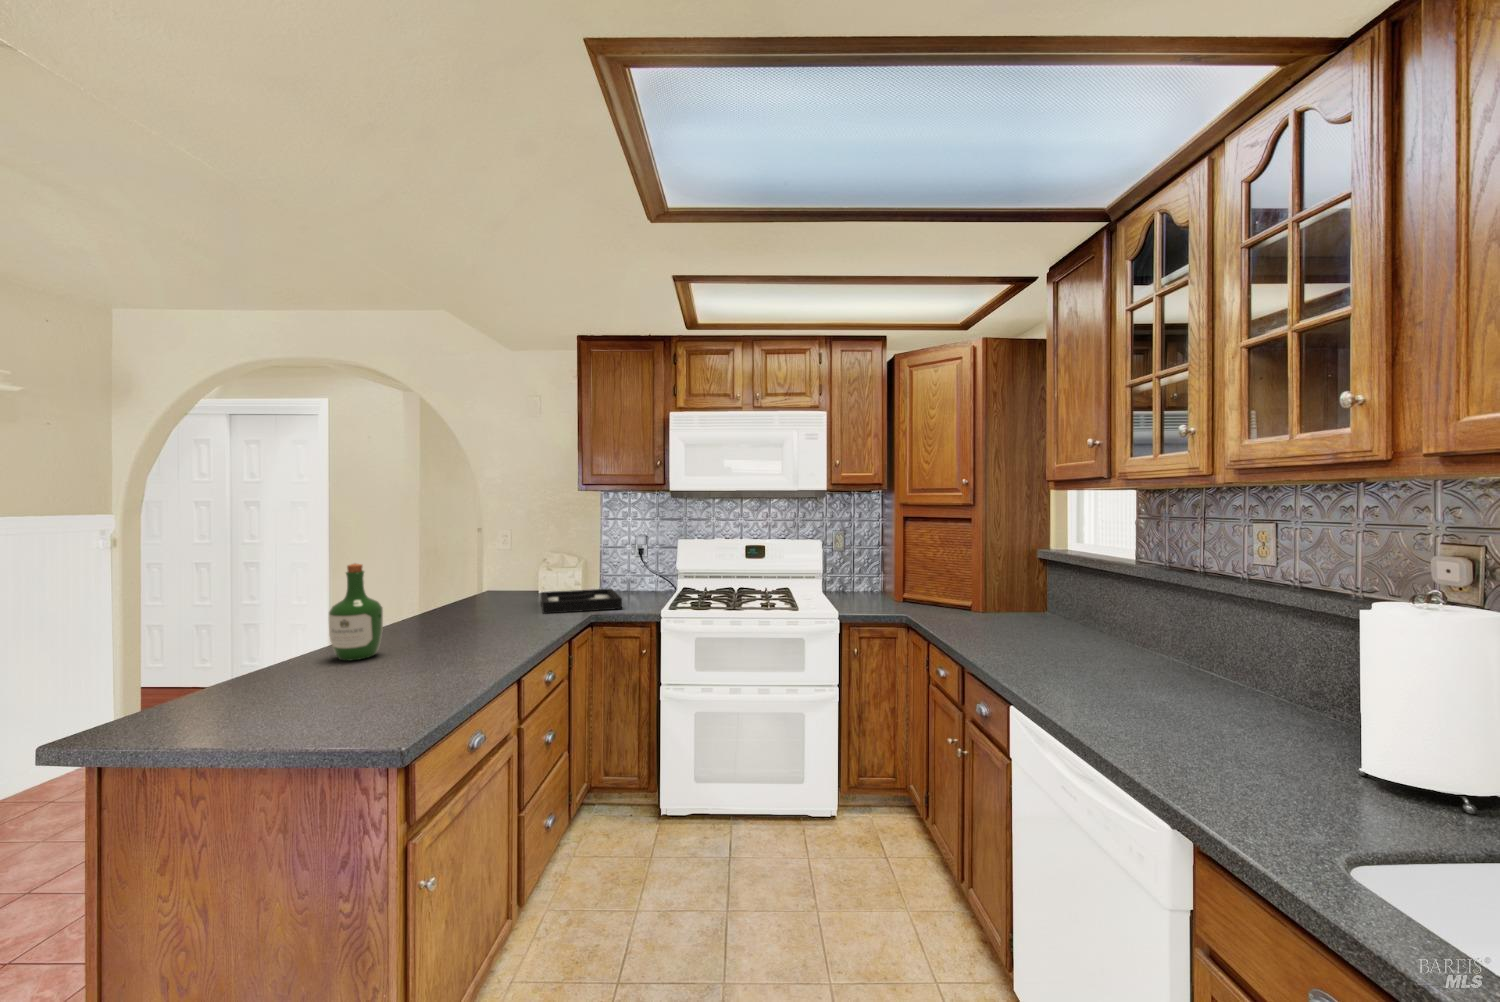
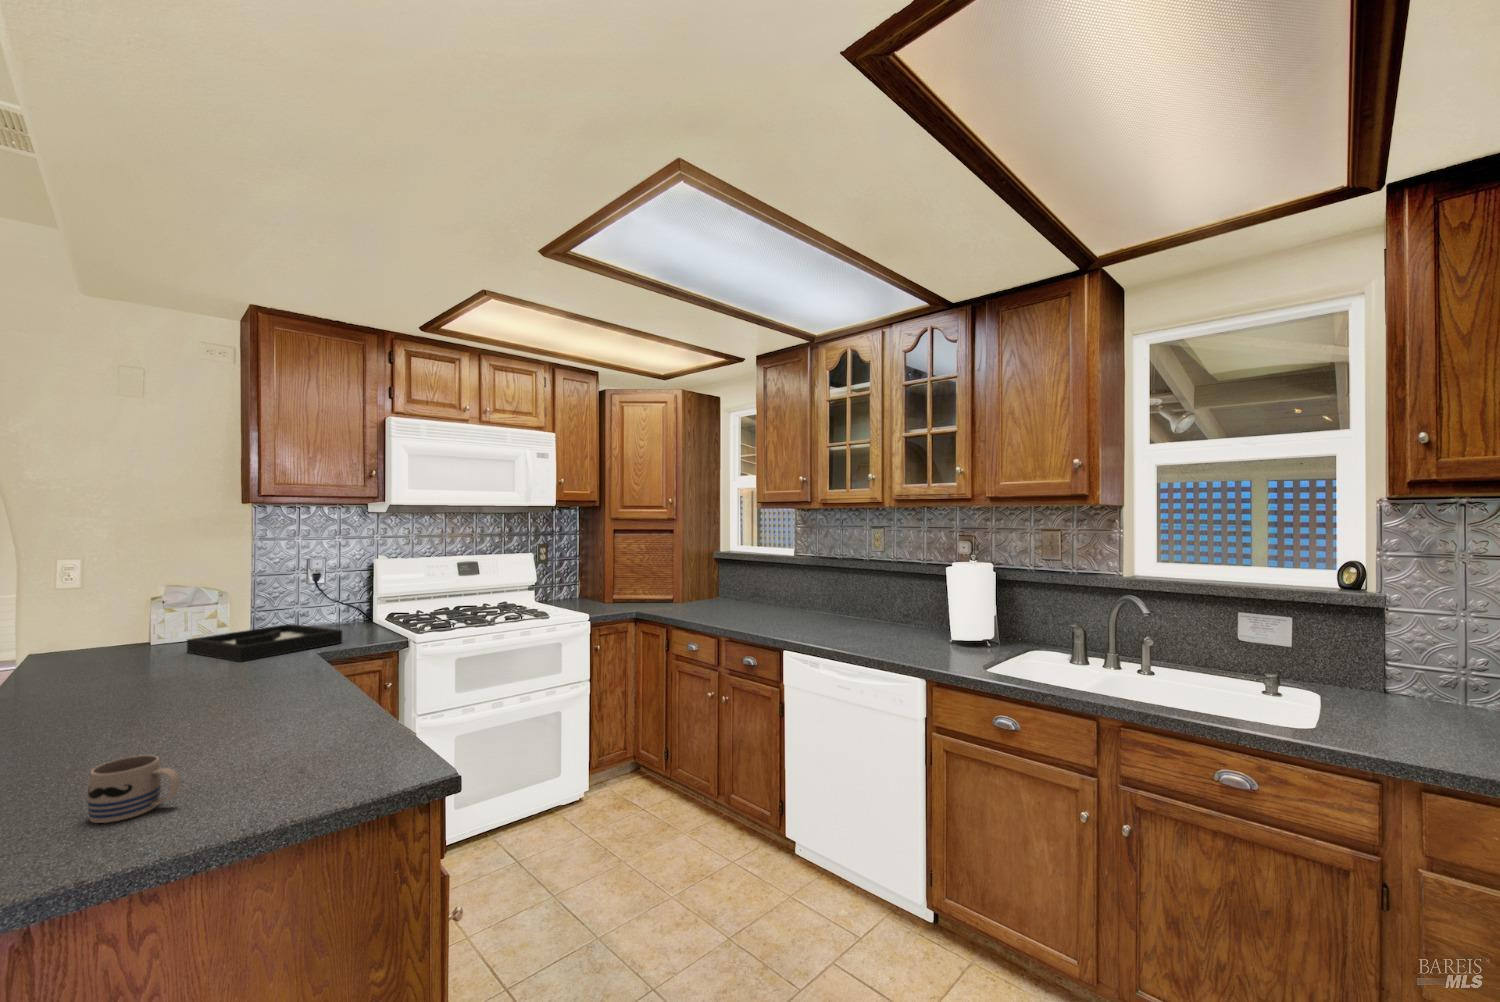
wine bottle: present [329,564,383,660] -> none [51,609,146,753]
mug: none [223,669,270,712] -> present [87,755,180,823]

